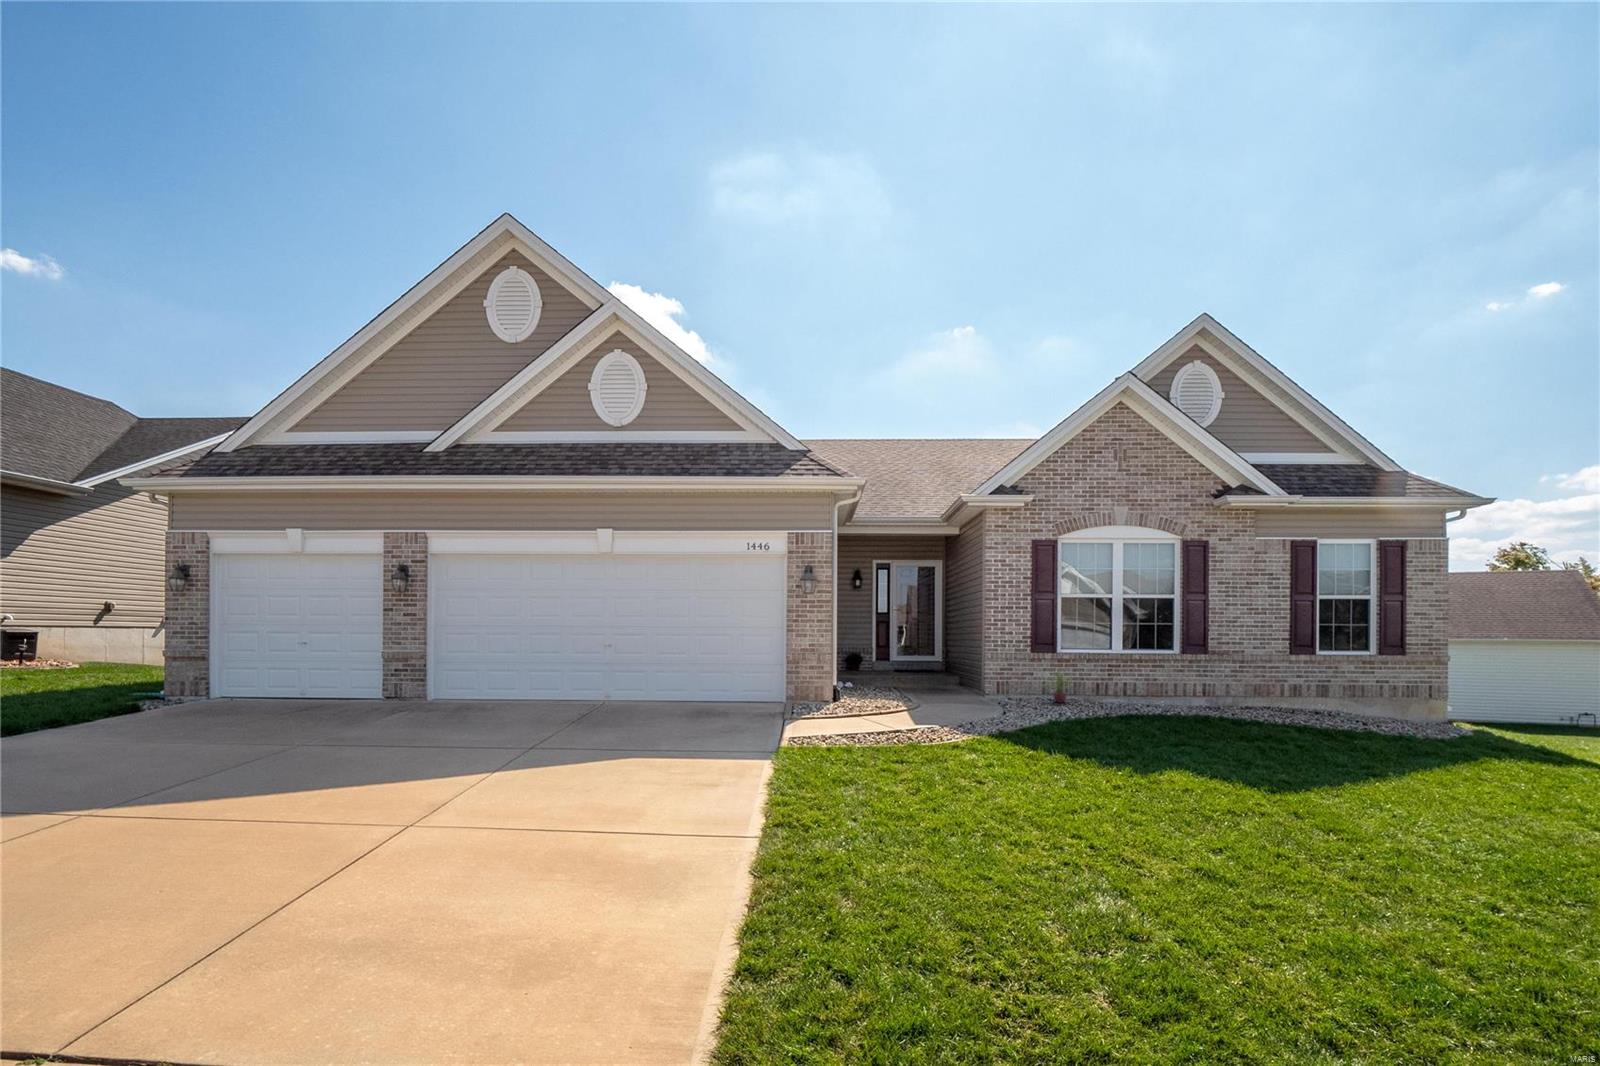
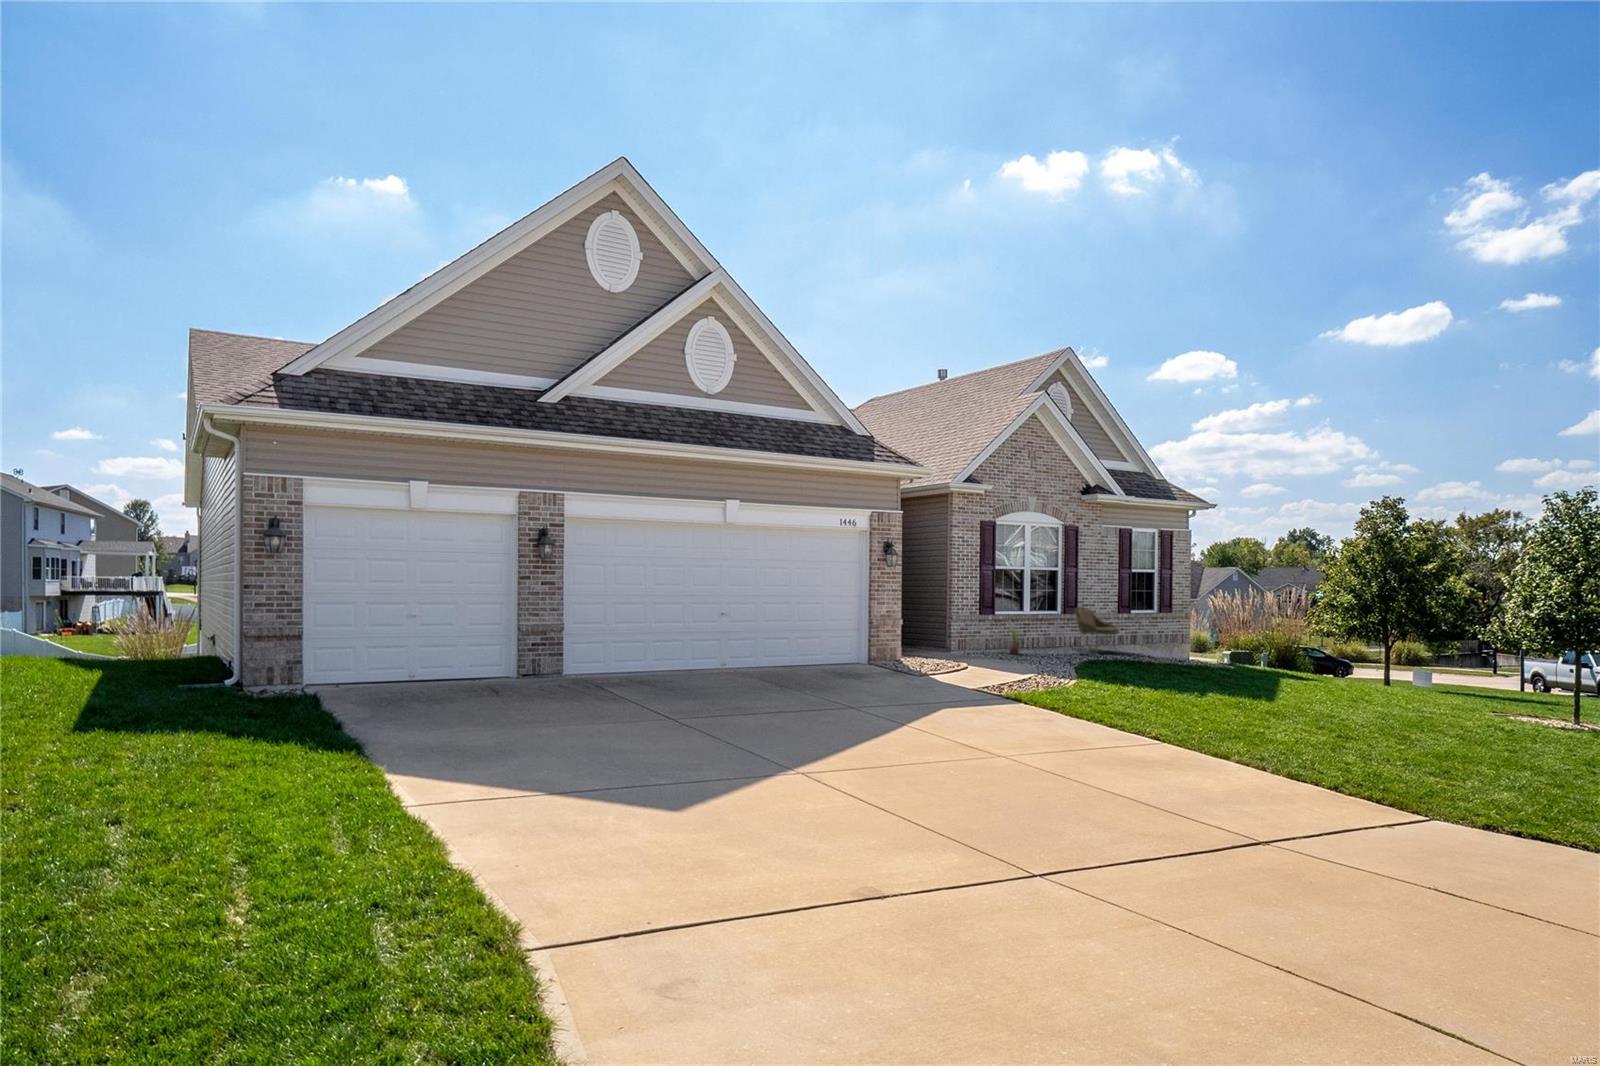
lounge chair: none [1183,645,1253,709] -> present [1072,607,1119,652]

